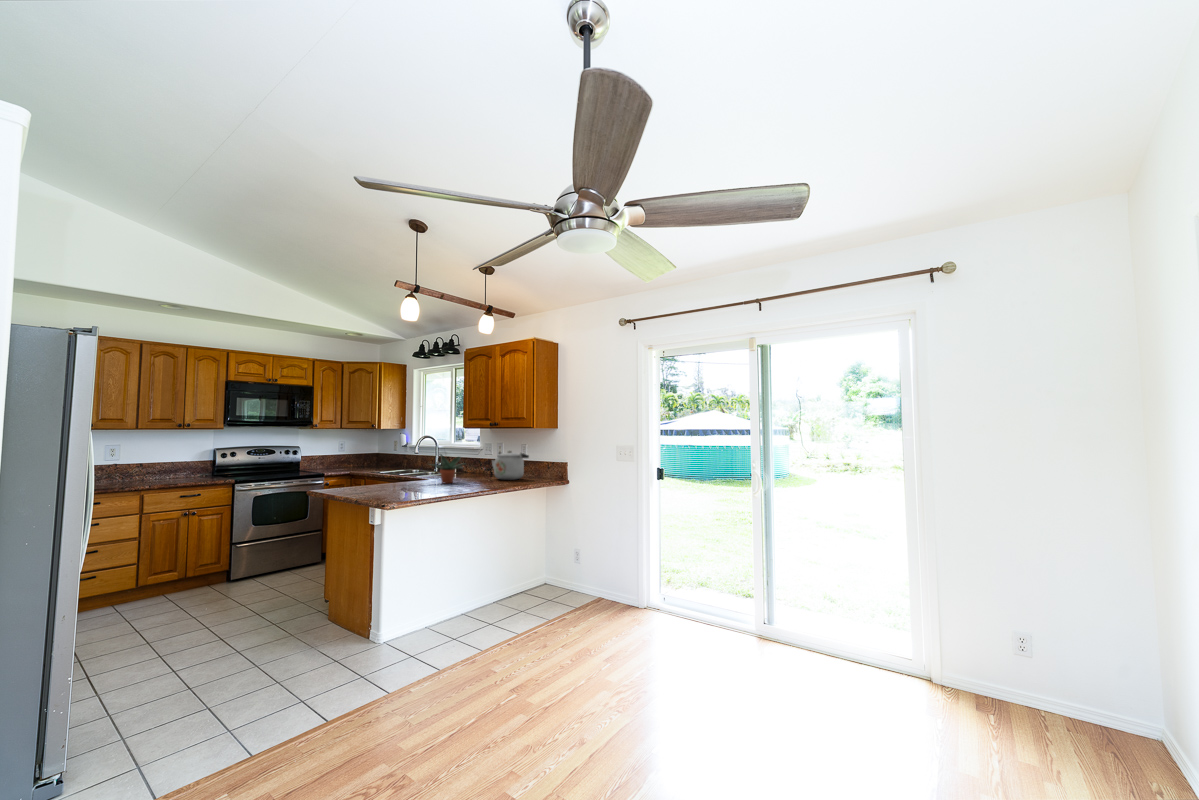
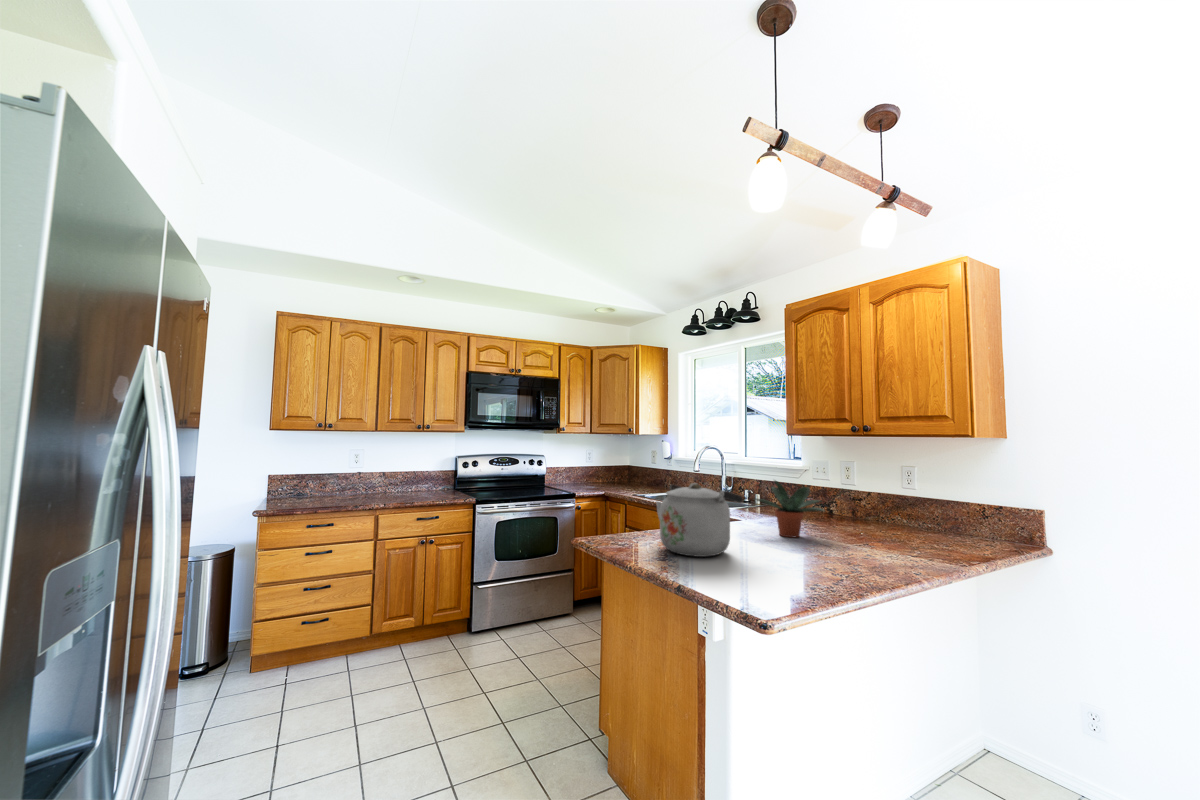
kettle: present [492,451,529,480] -> present [656,483,742,557]

